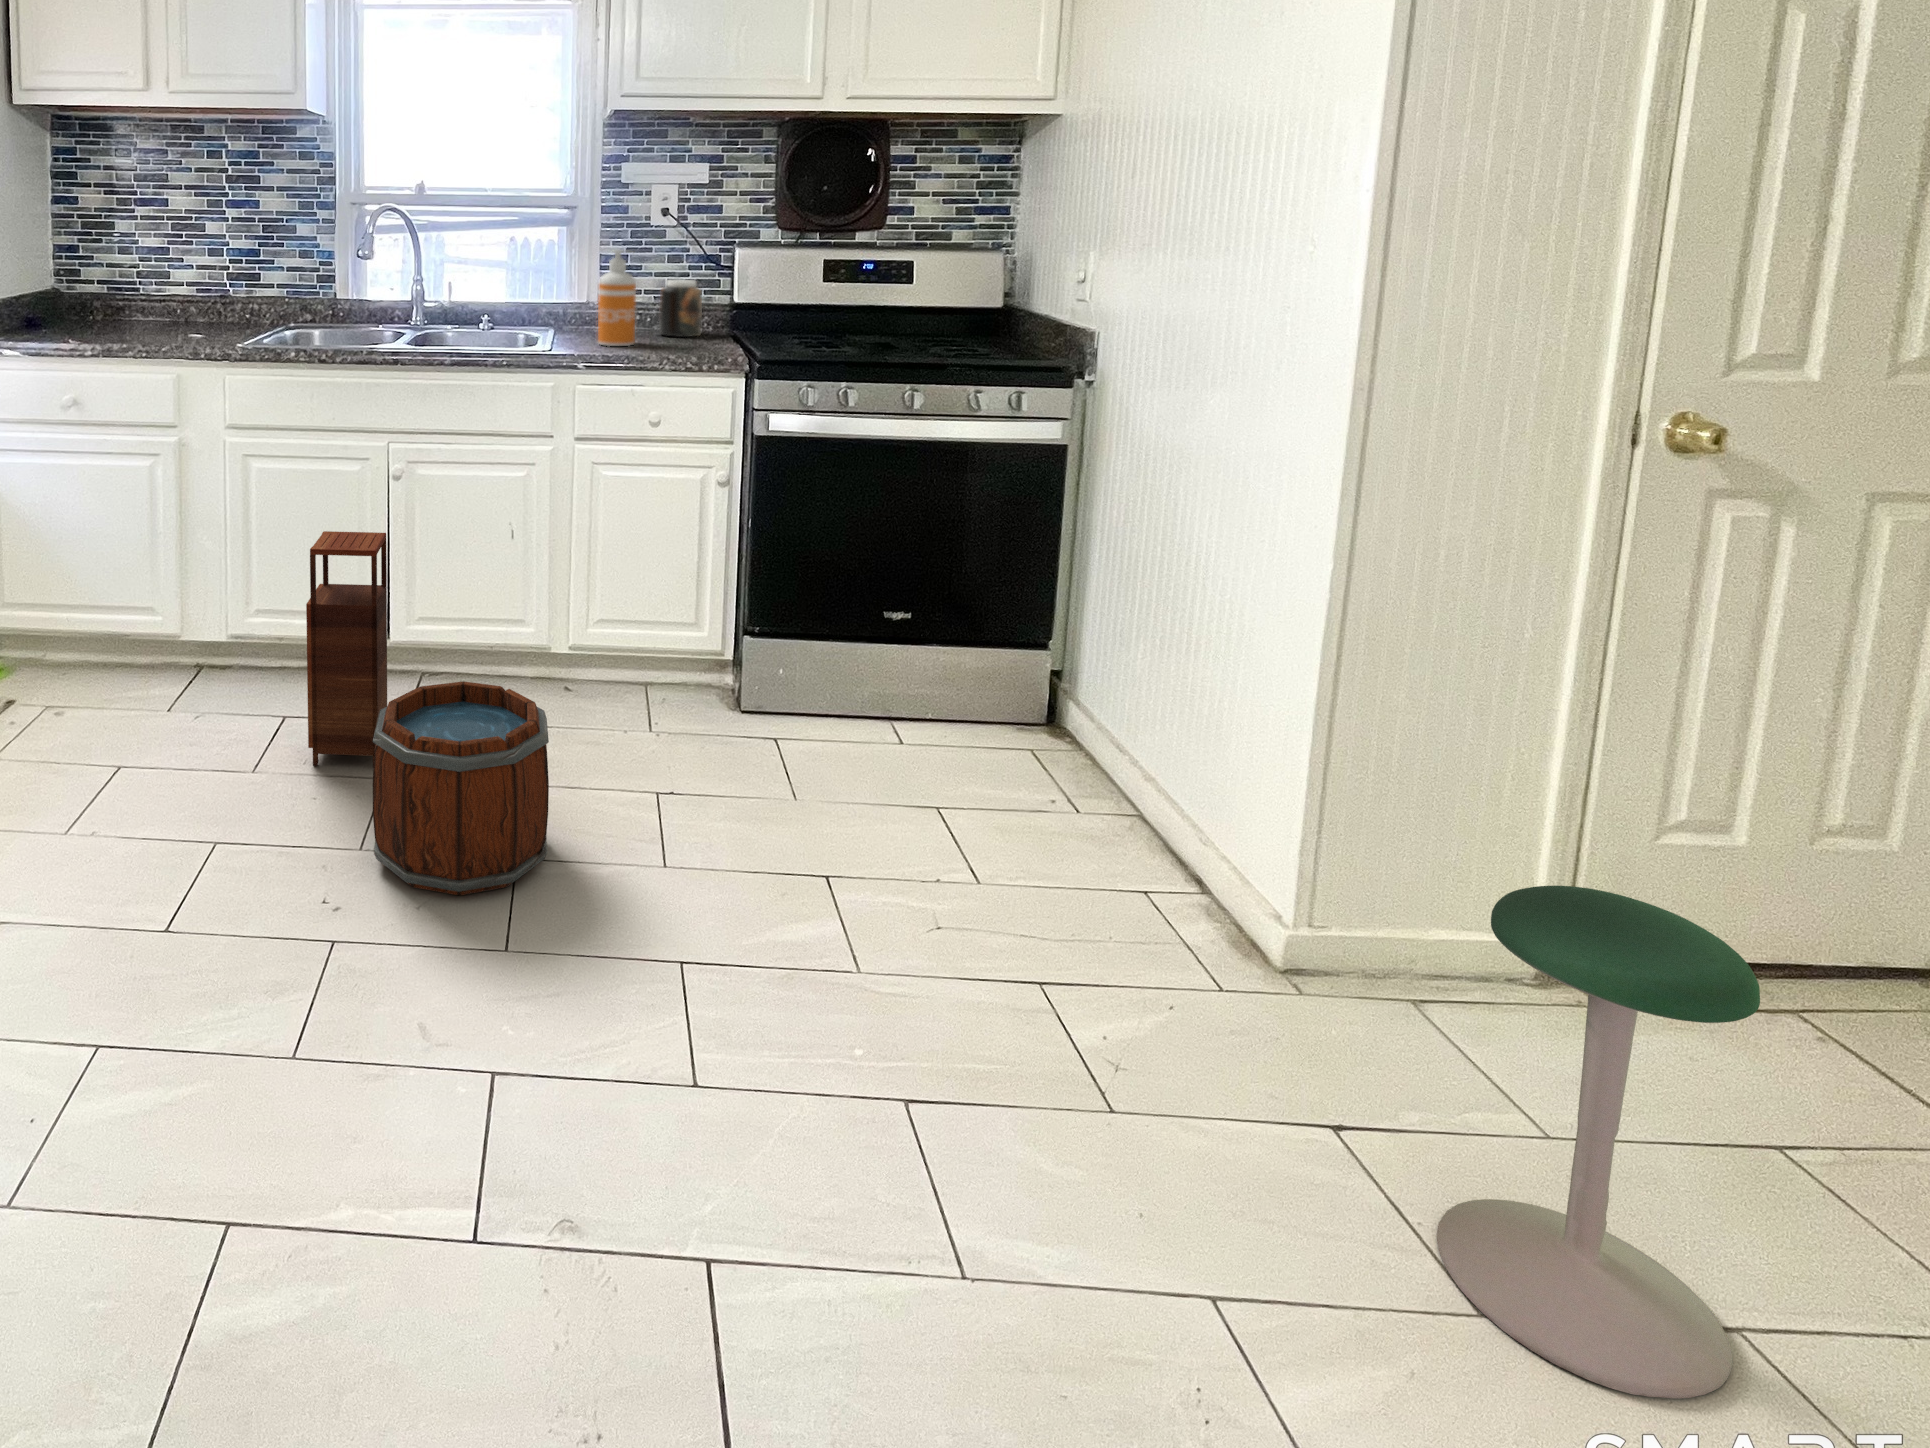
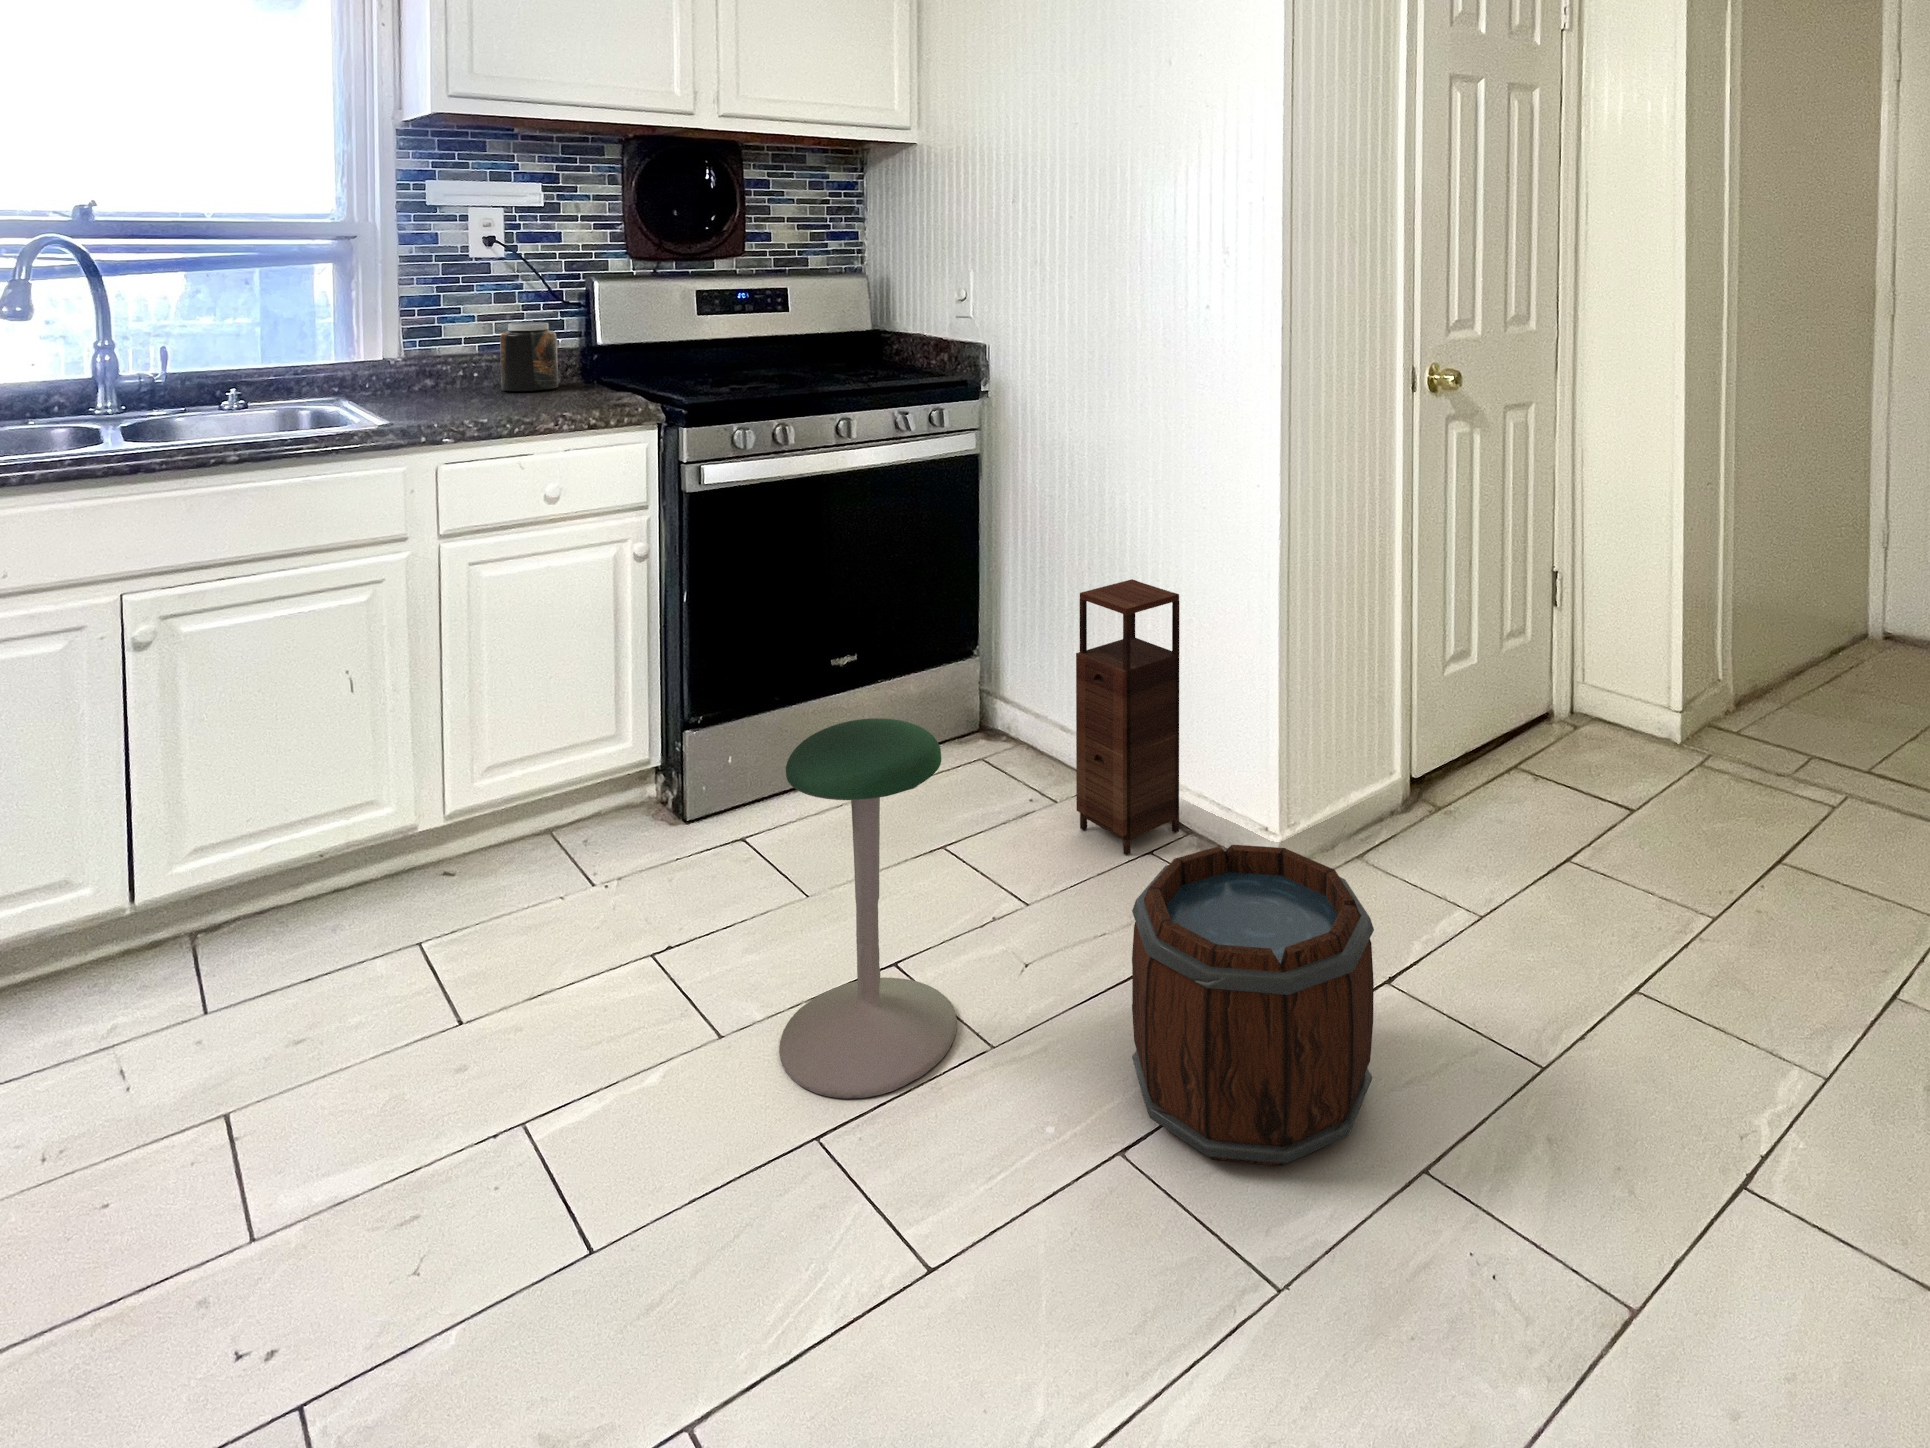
soap dispenser: present [598,250,636,346] -> none [431,289,489,411]
storage cabinet: present [306,531,387,766] -> present [1076,579,1179,855]
bucket: present [373,681,549,895] -> present [1132,845,1374,1166]
stool: present [1437,886,1760,1399] -> present [779,718,957,1098]

